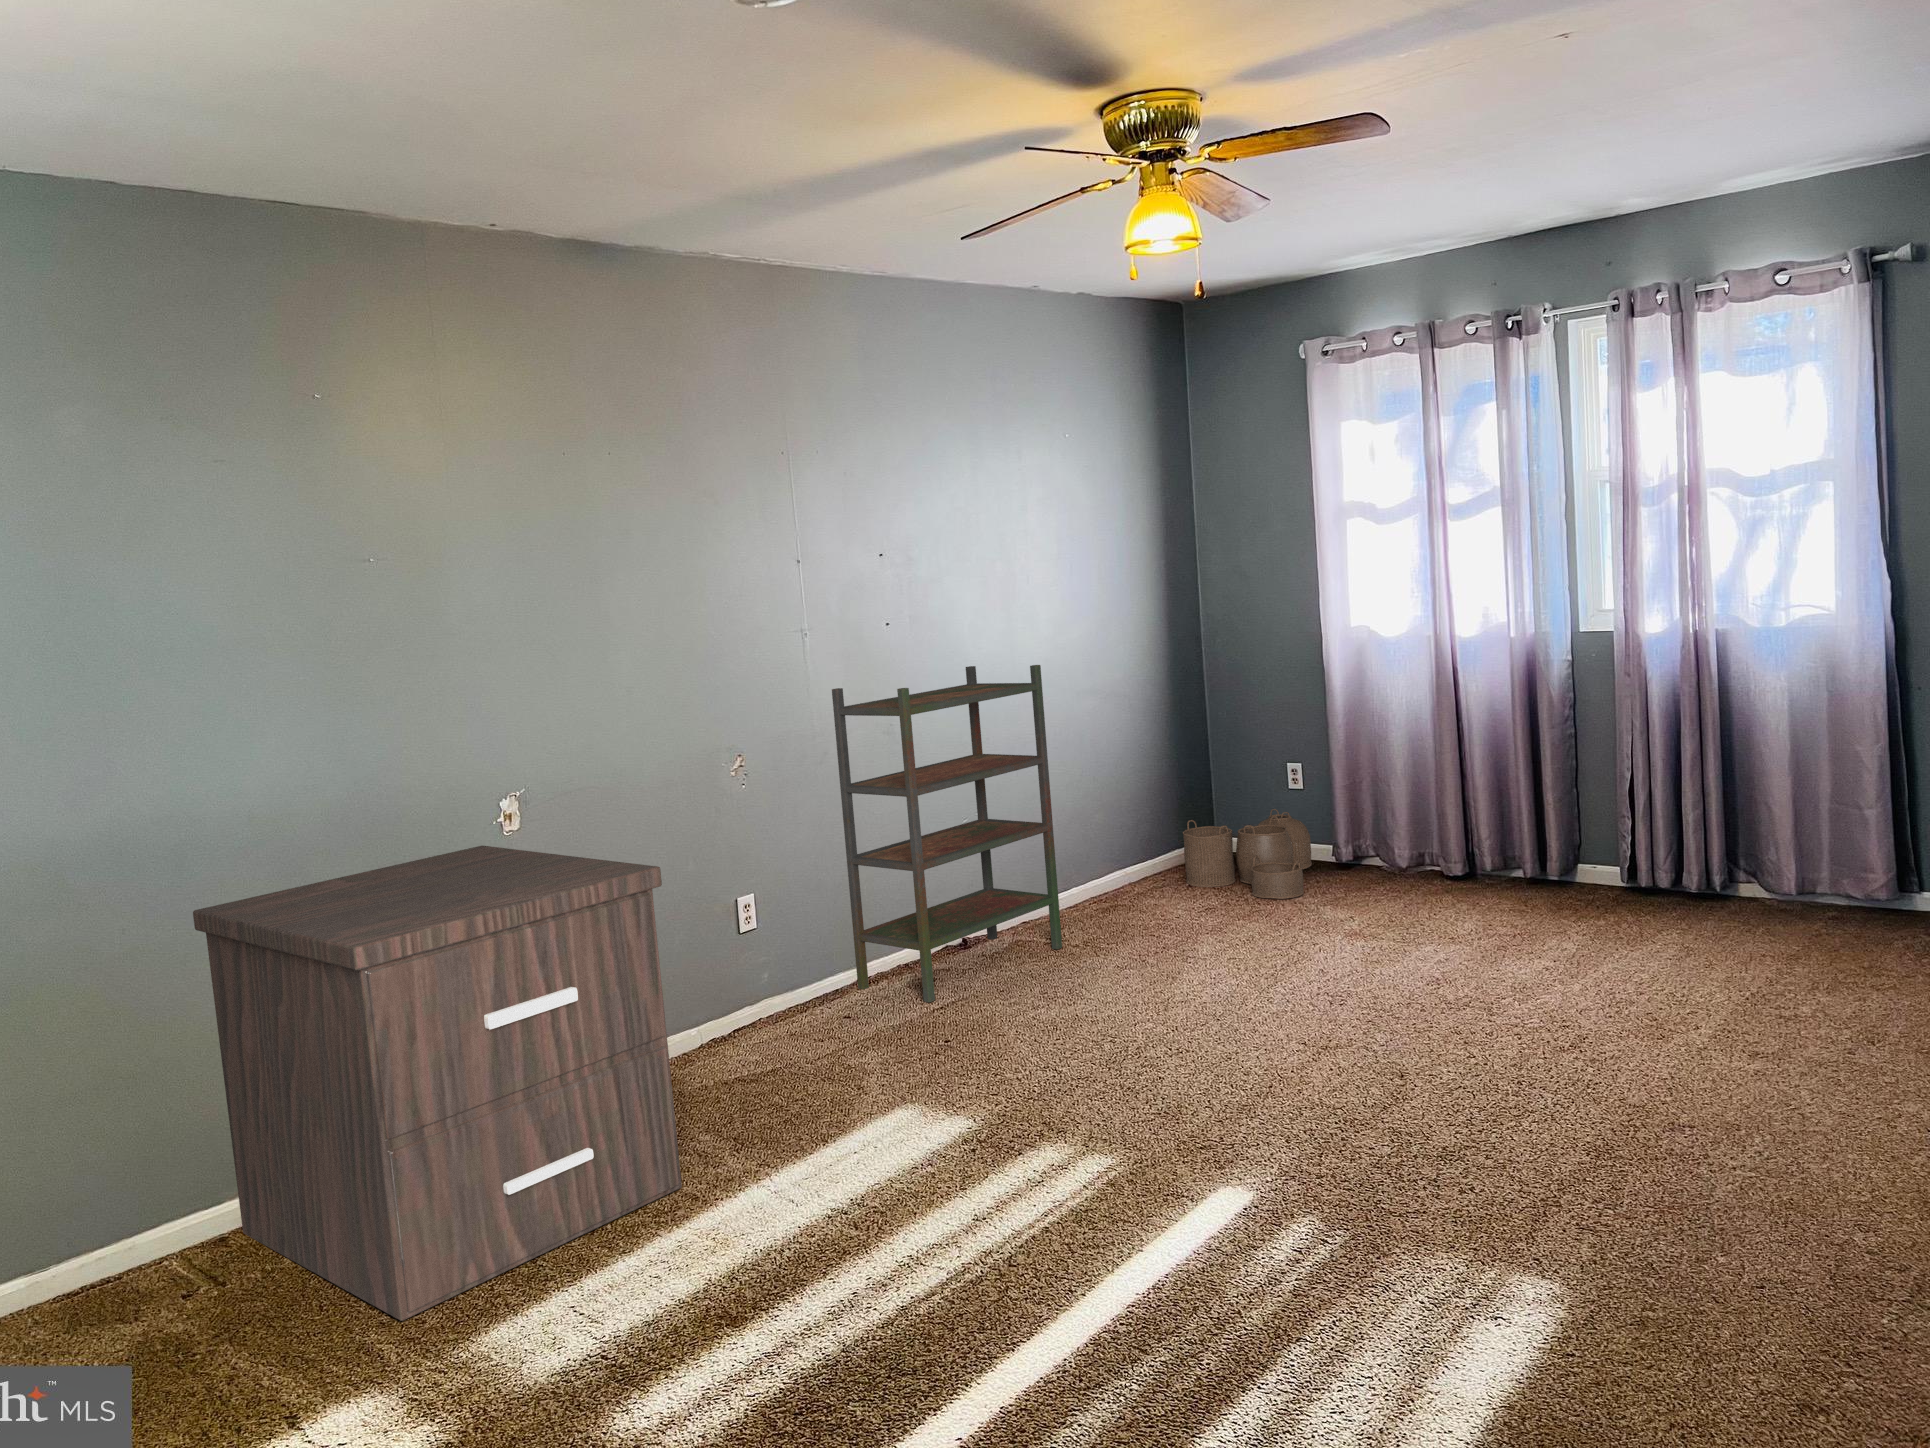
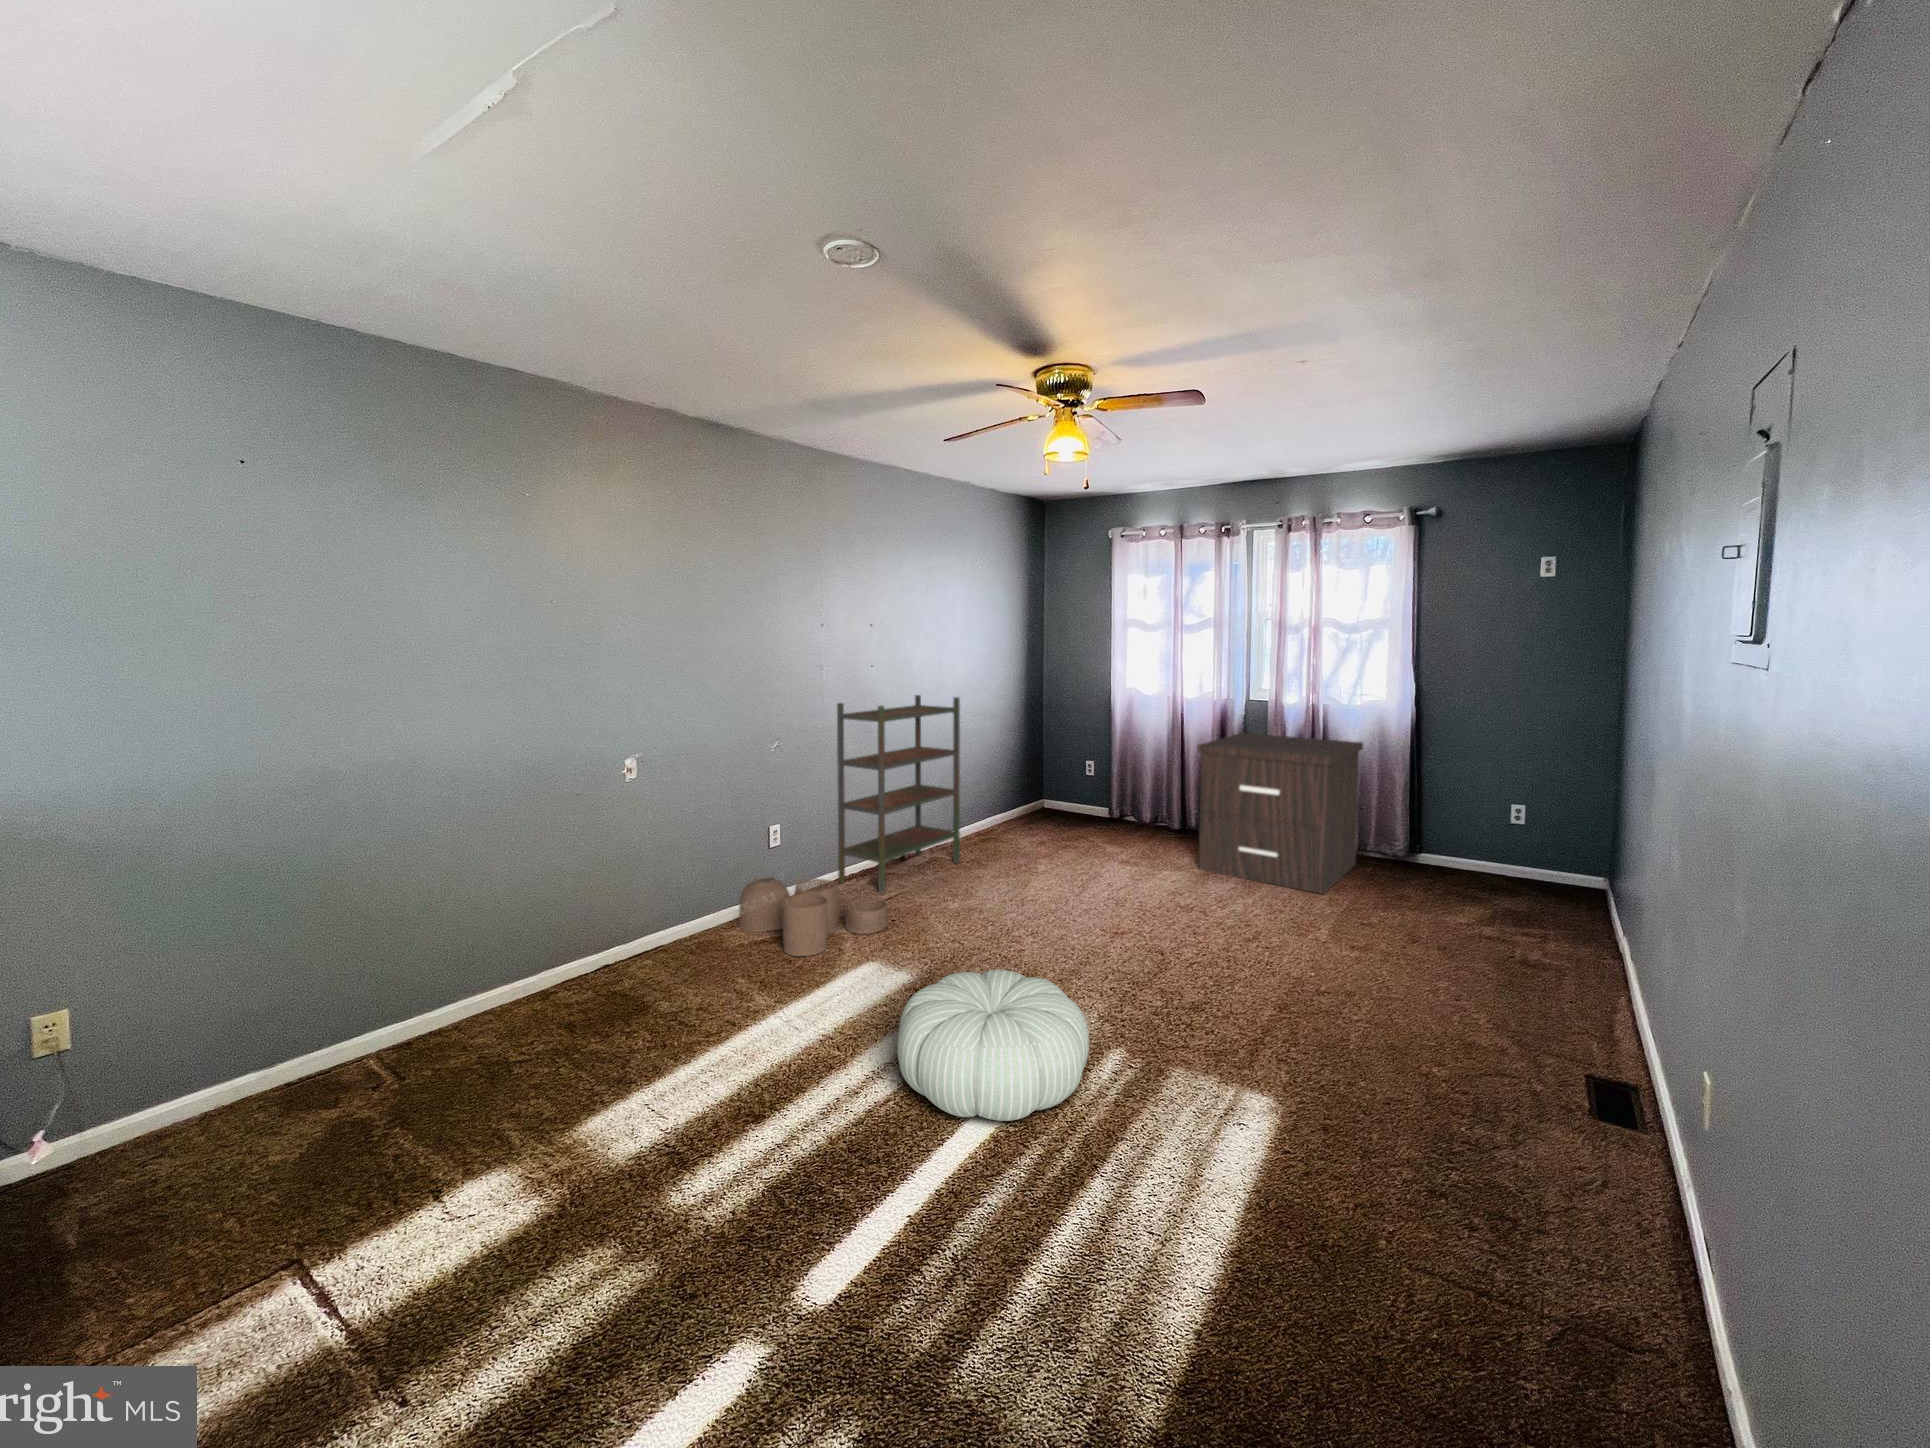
woven basket: present [1183,809,1312,899] -> present [739,877,888,956]
nightstand: present [193,846,682,1321] -> present [1197,733,1363,894]
pouf: none [941,1096,1248,1318] -> present [897,969,1089,1121]

